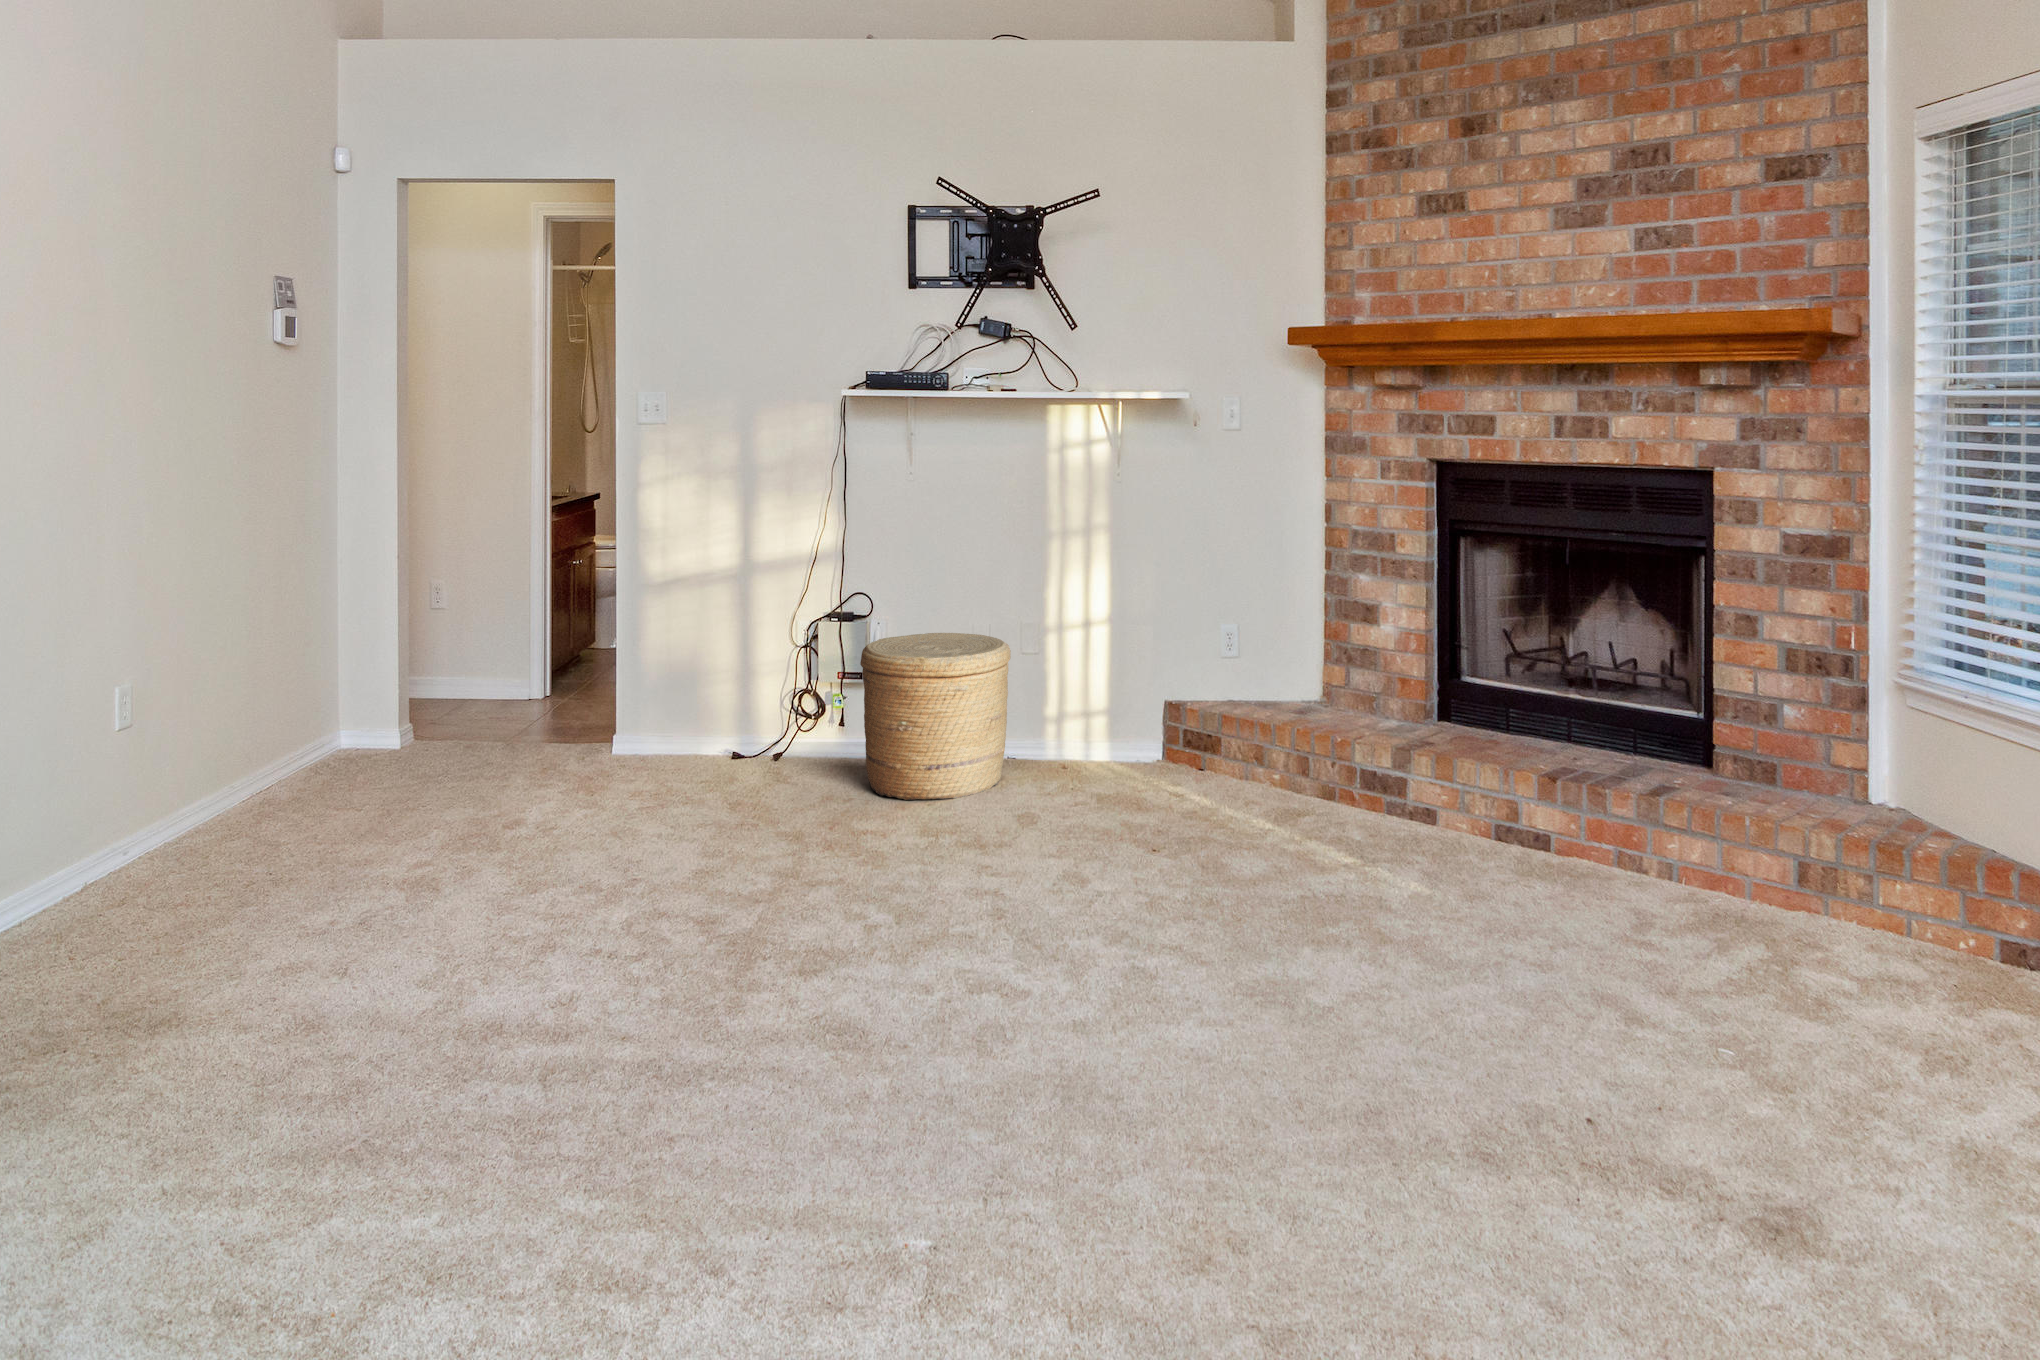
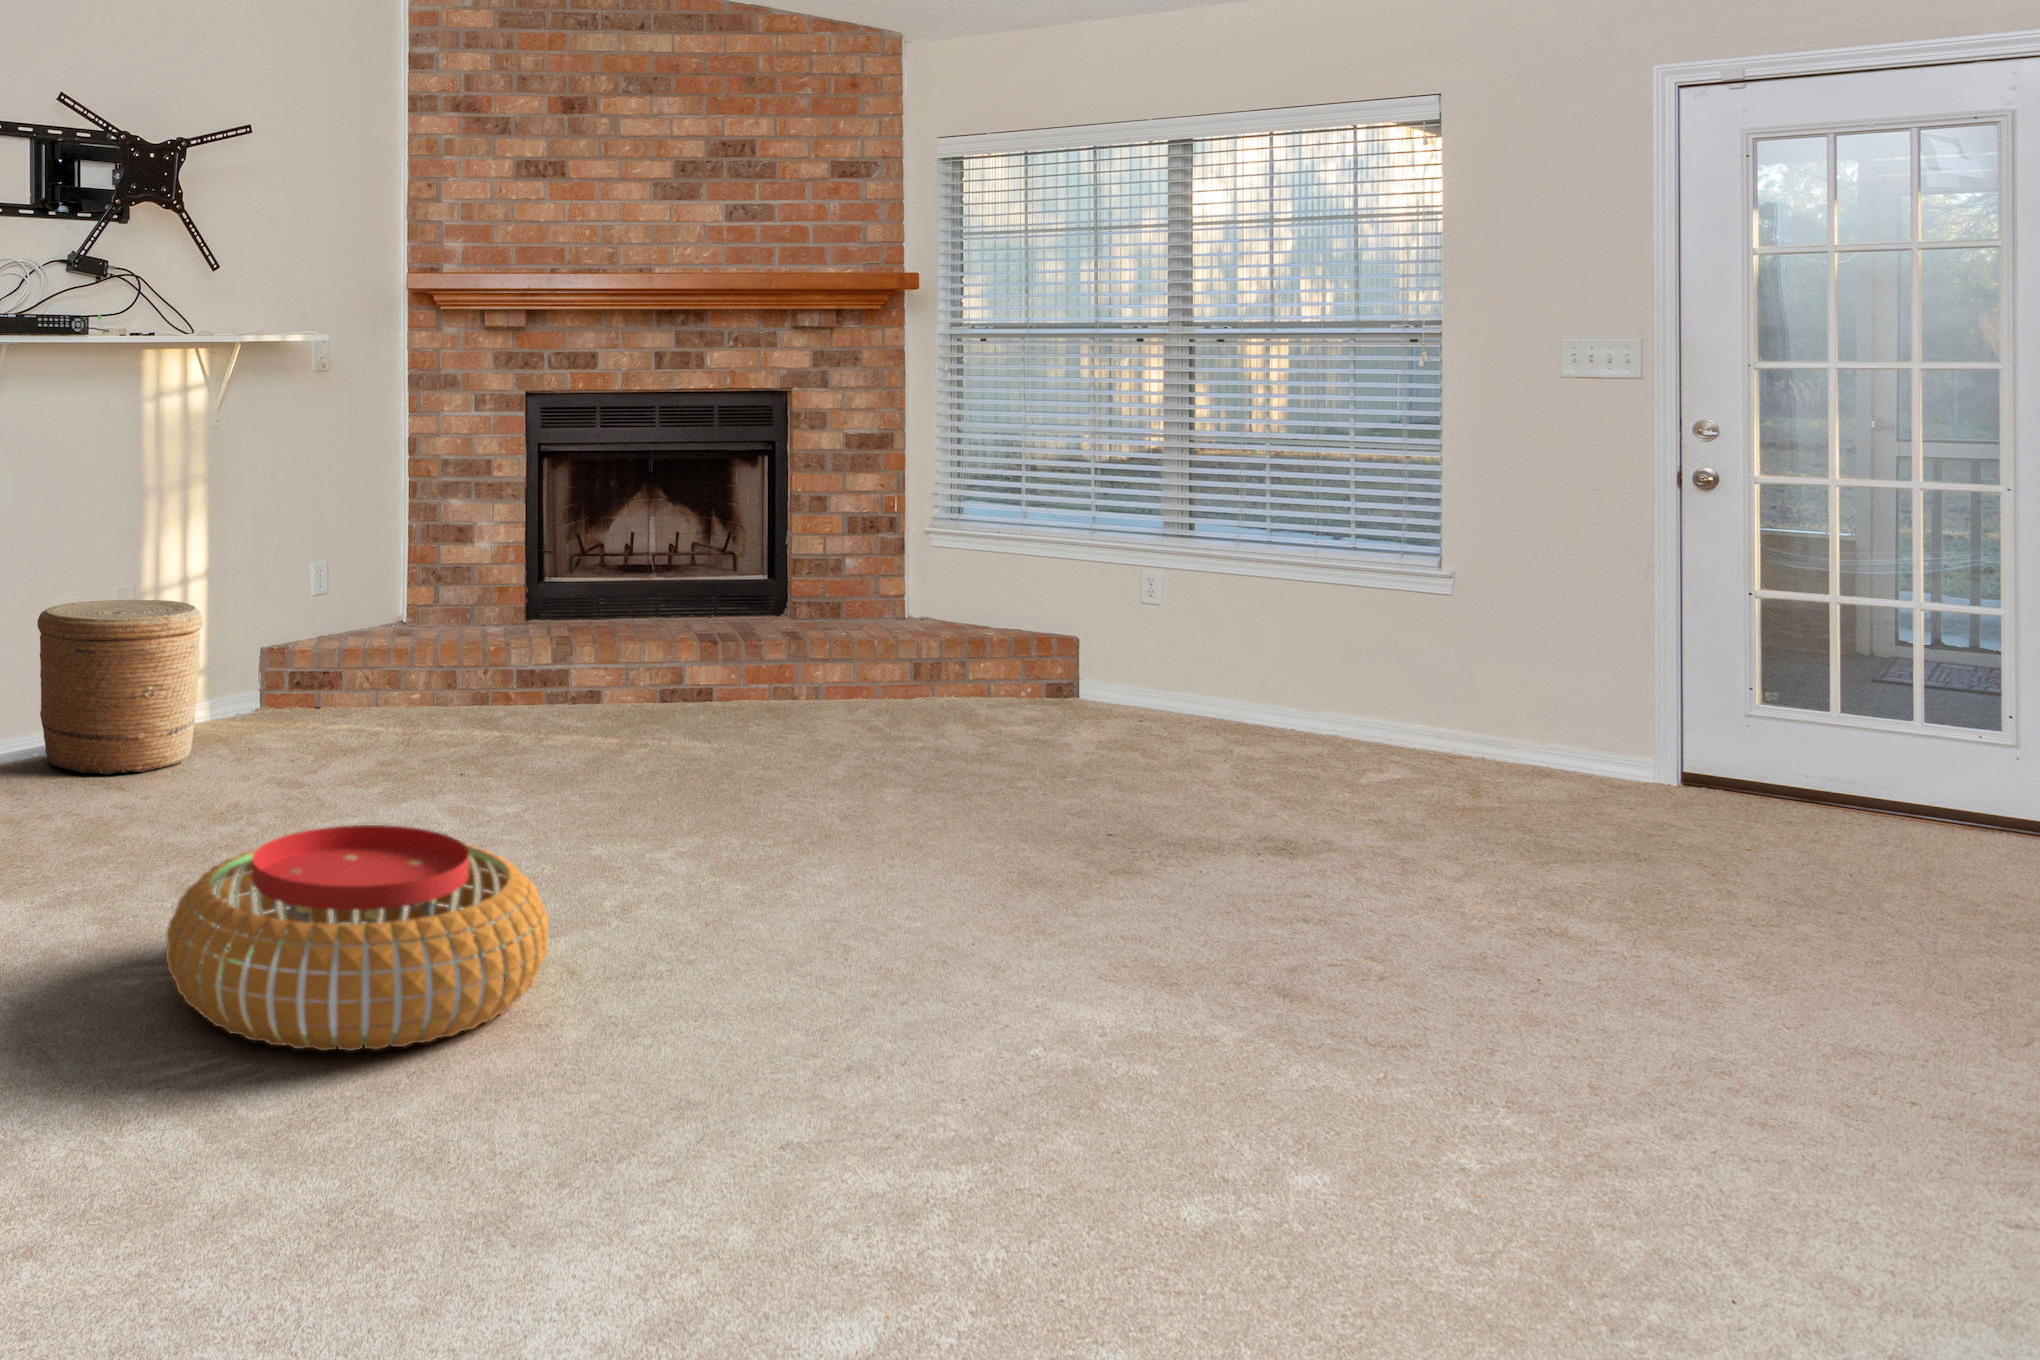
pouf: none [66,898,530,1158] -> present [166,825,548,1051]

